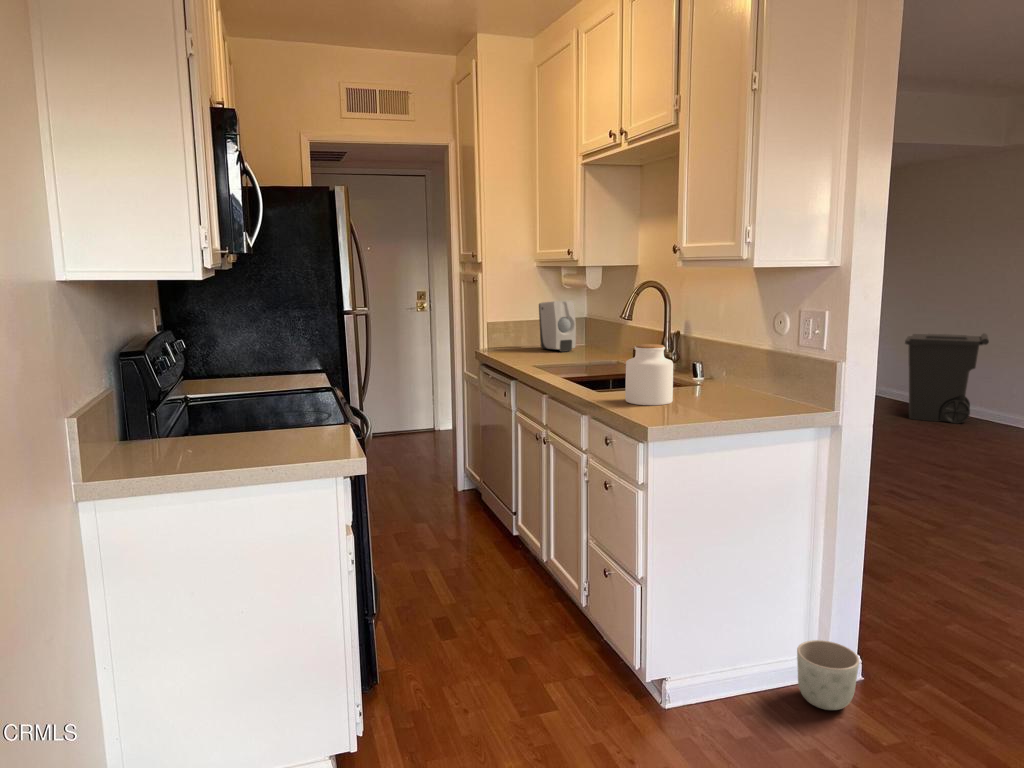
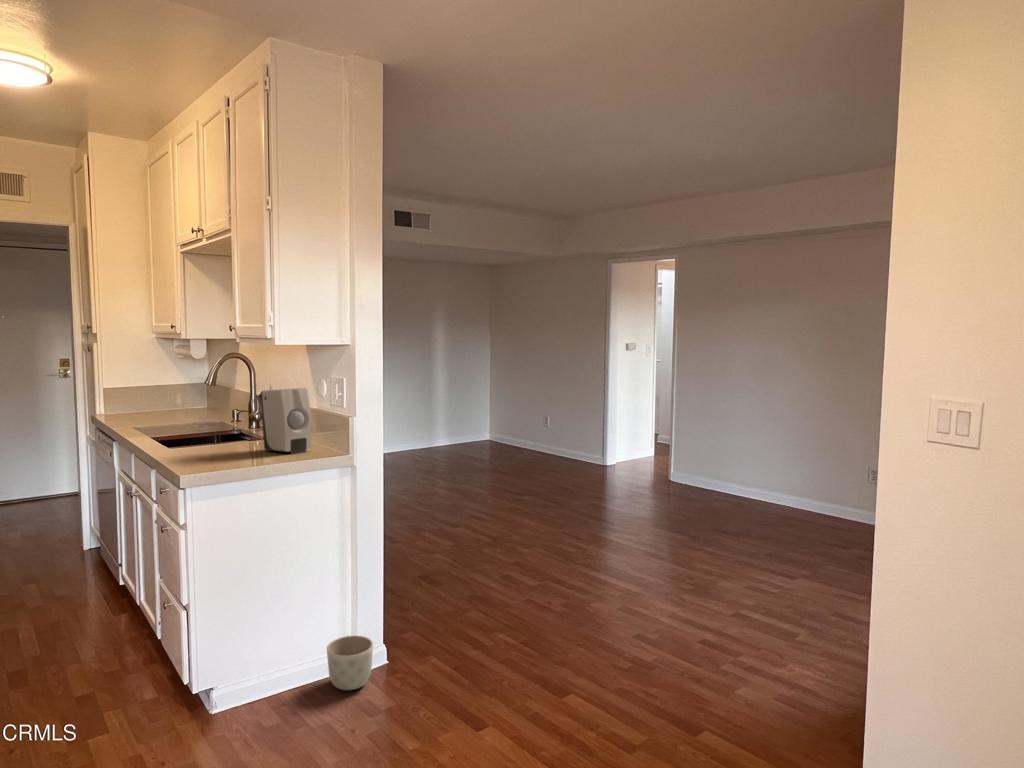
soap dispenser: present [539,301,576,352] -> present [260,388,311,454]
trash can: present [905,333,989,423] -> none [507,390,564,459]
jar: present [625,344,673,405] -> none [184,406,228,457]

